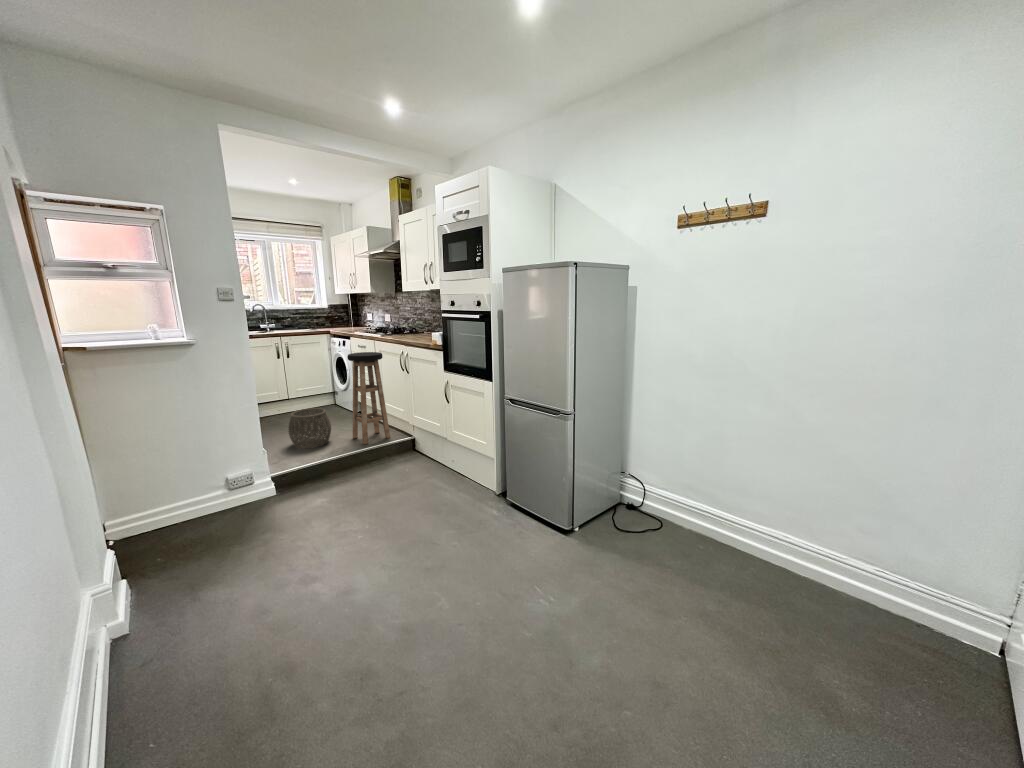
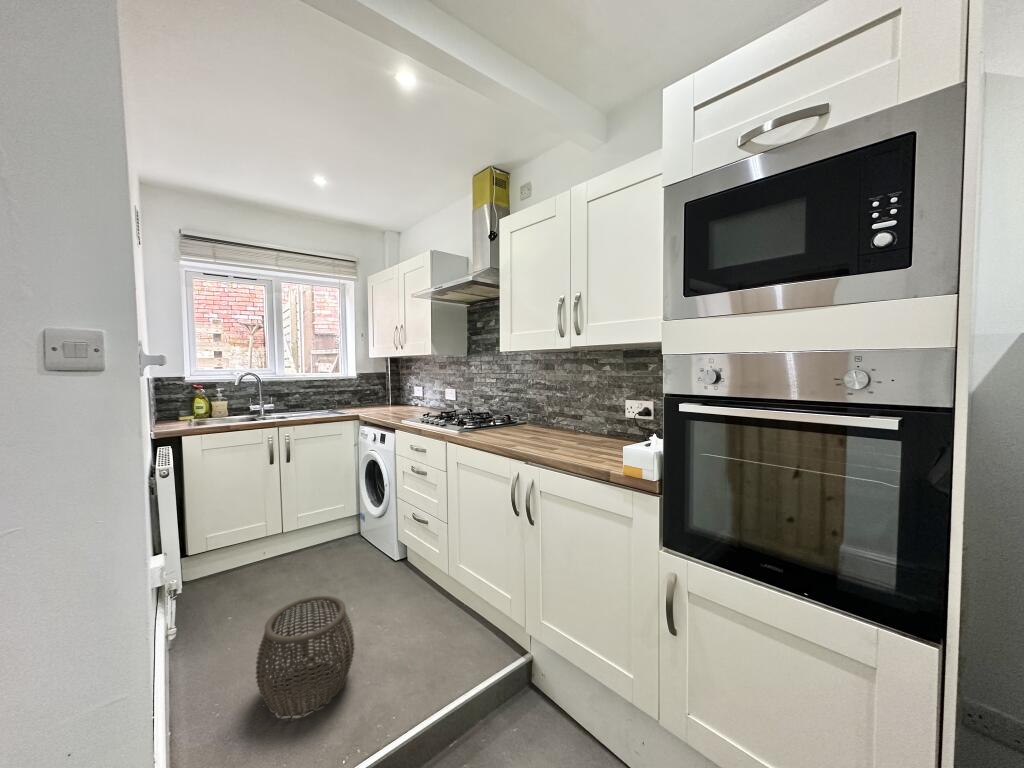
bar stool: present [347,352,390,444] -> none [398,471,480,696]

